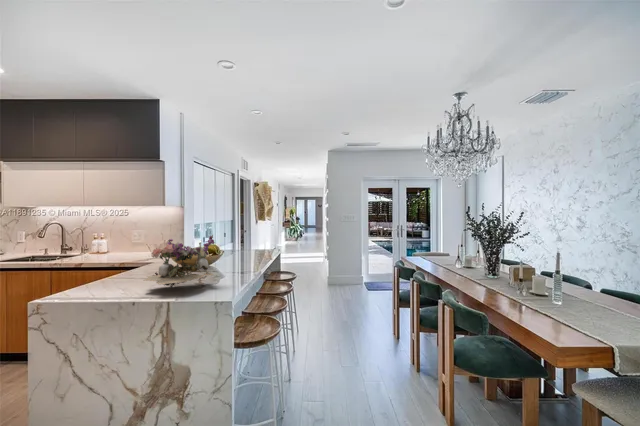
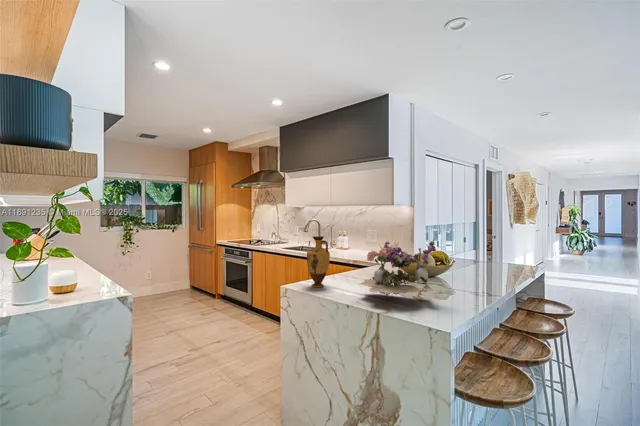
vase: none [73,239,103,293] -> present [307,236,330,287]

